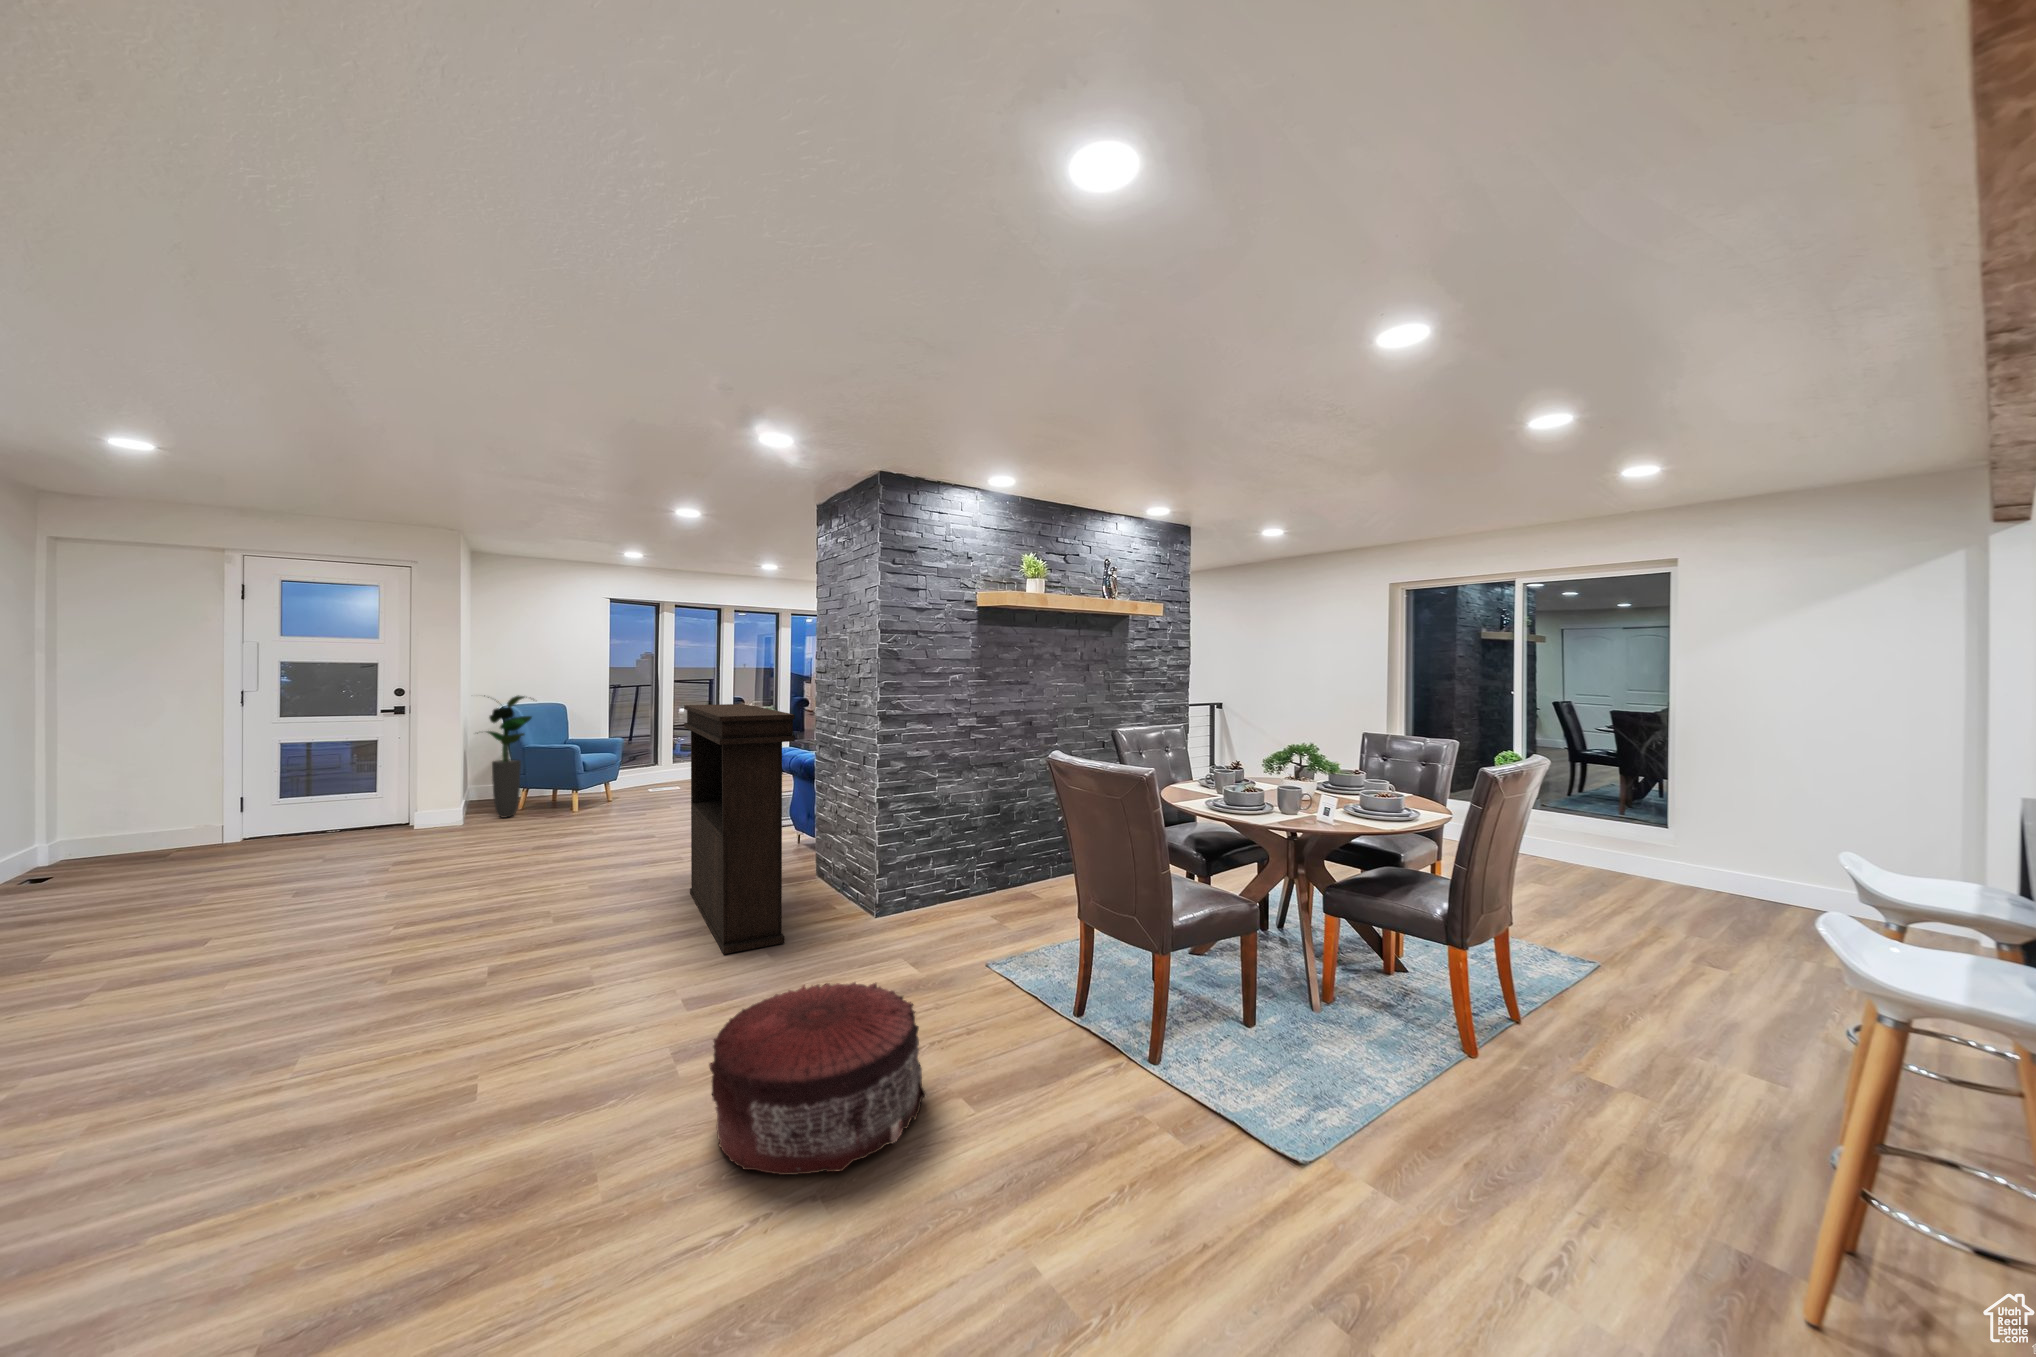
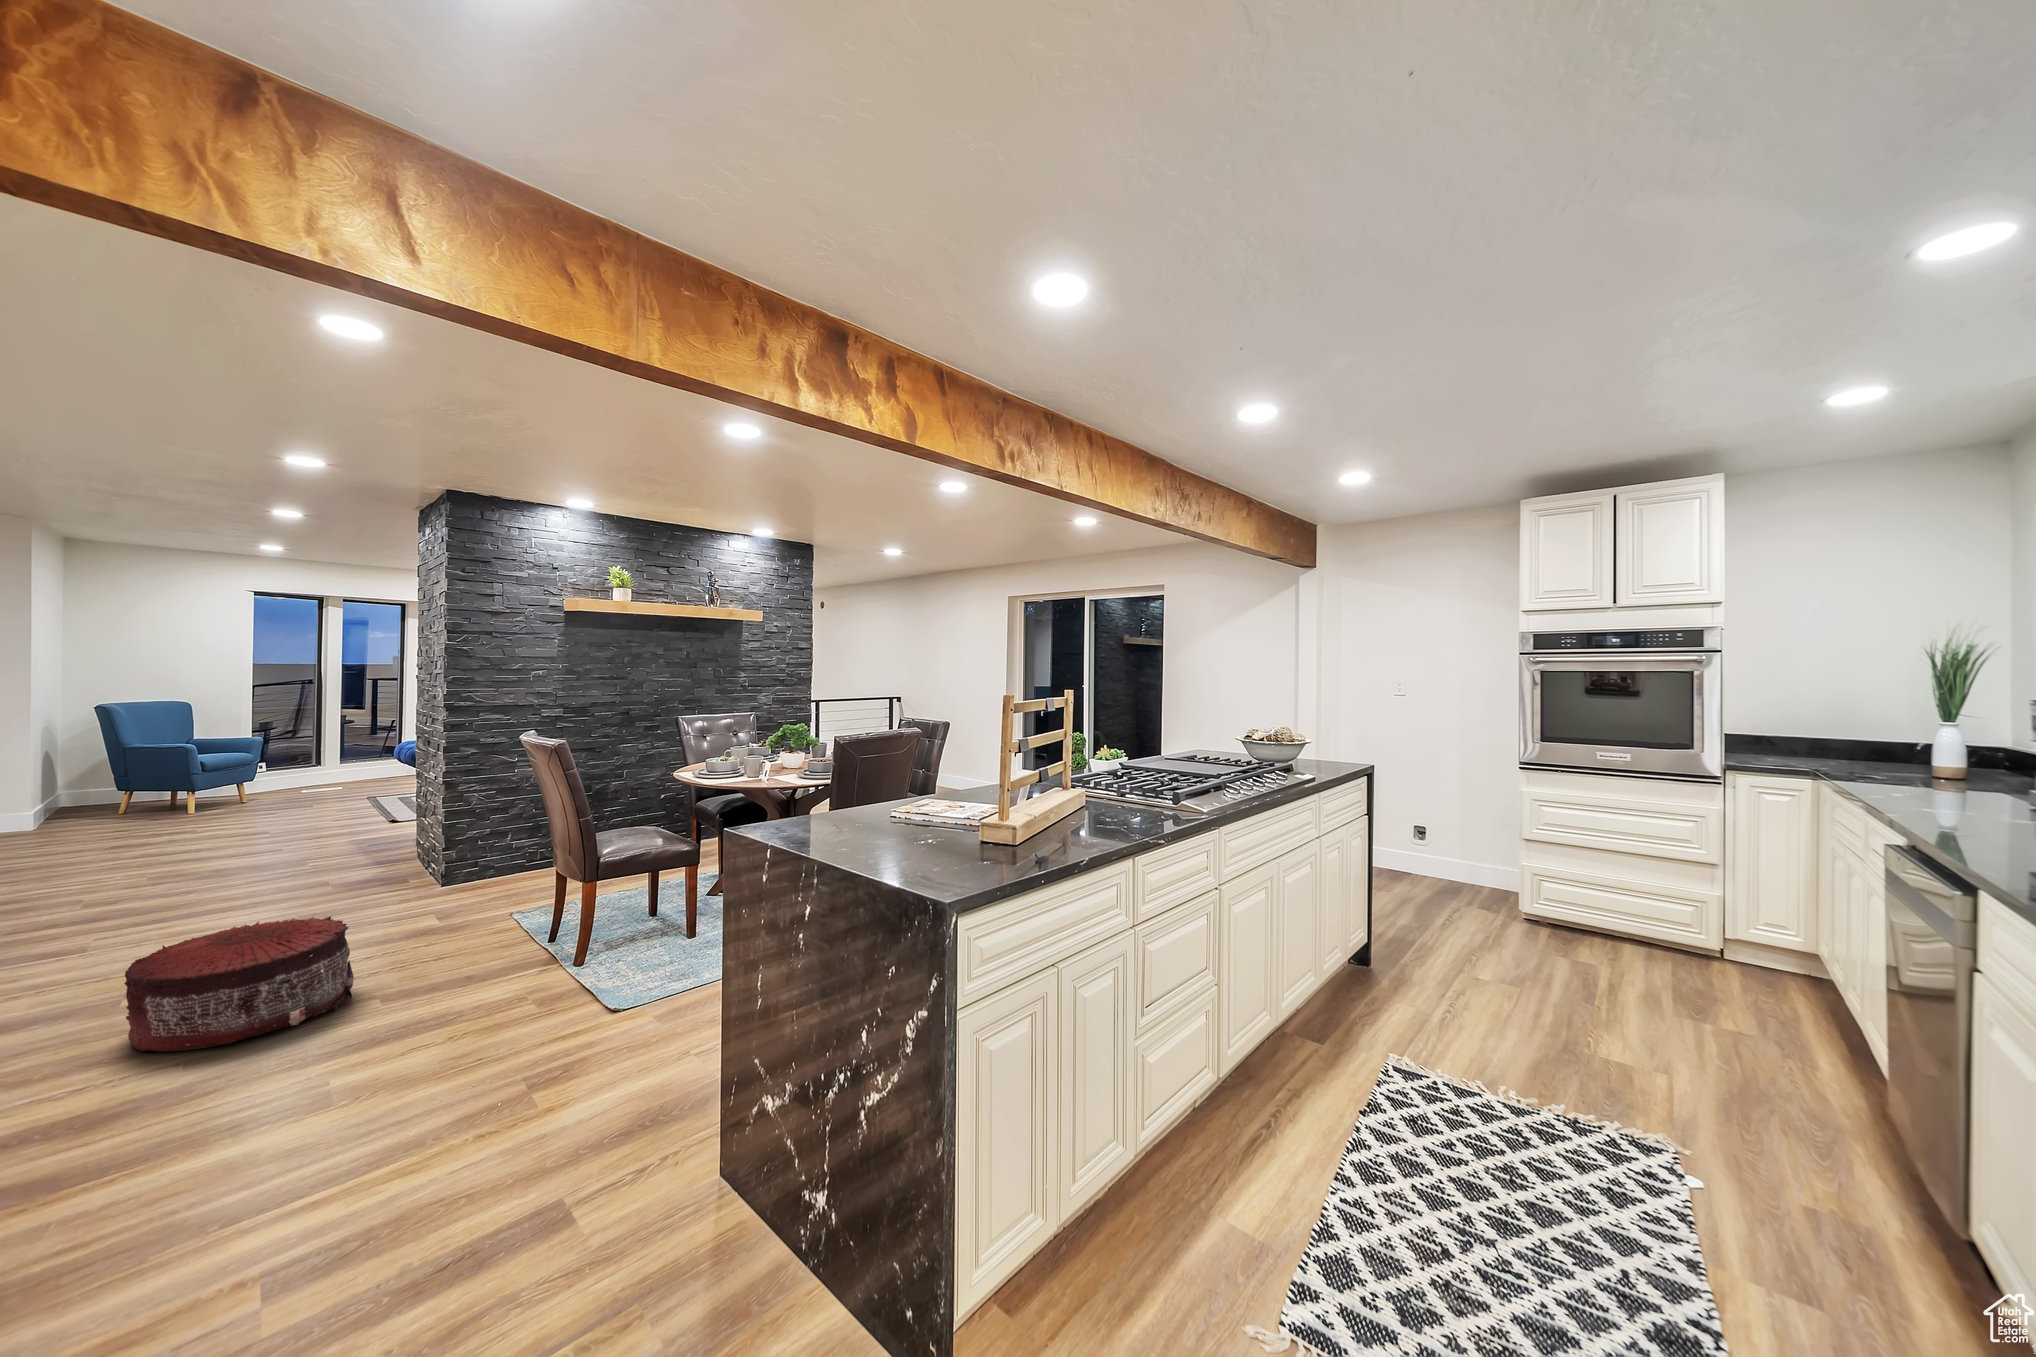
potted plant: present [477,695,532,818] -> none [48,693,140,822]
console table: present [684,704,795,954] -> none [247,698,337,921]

